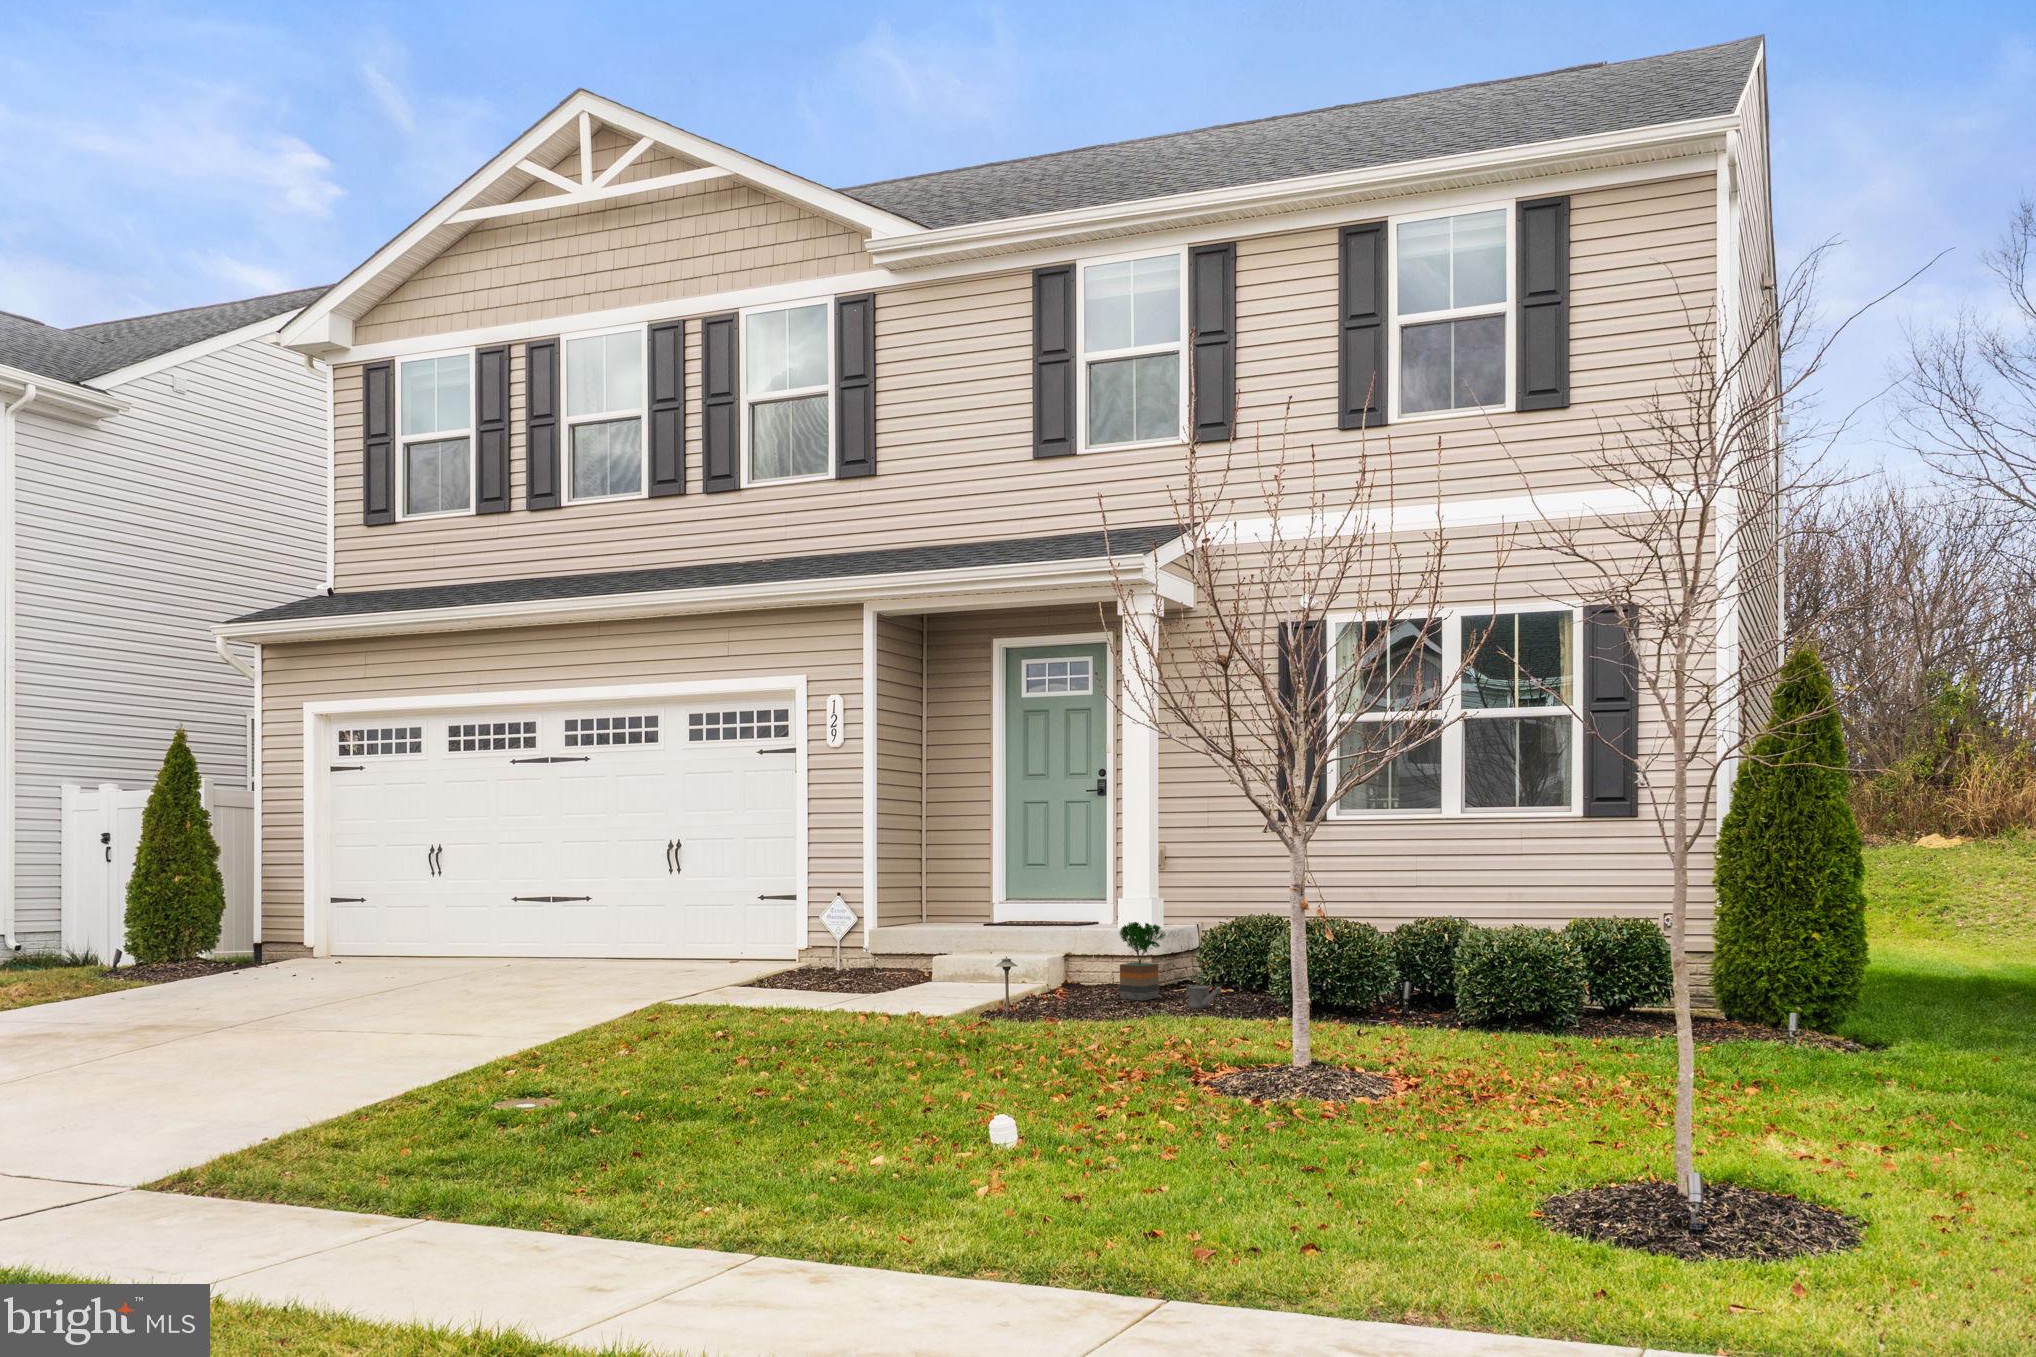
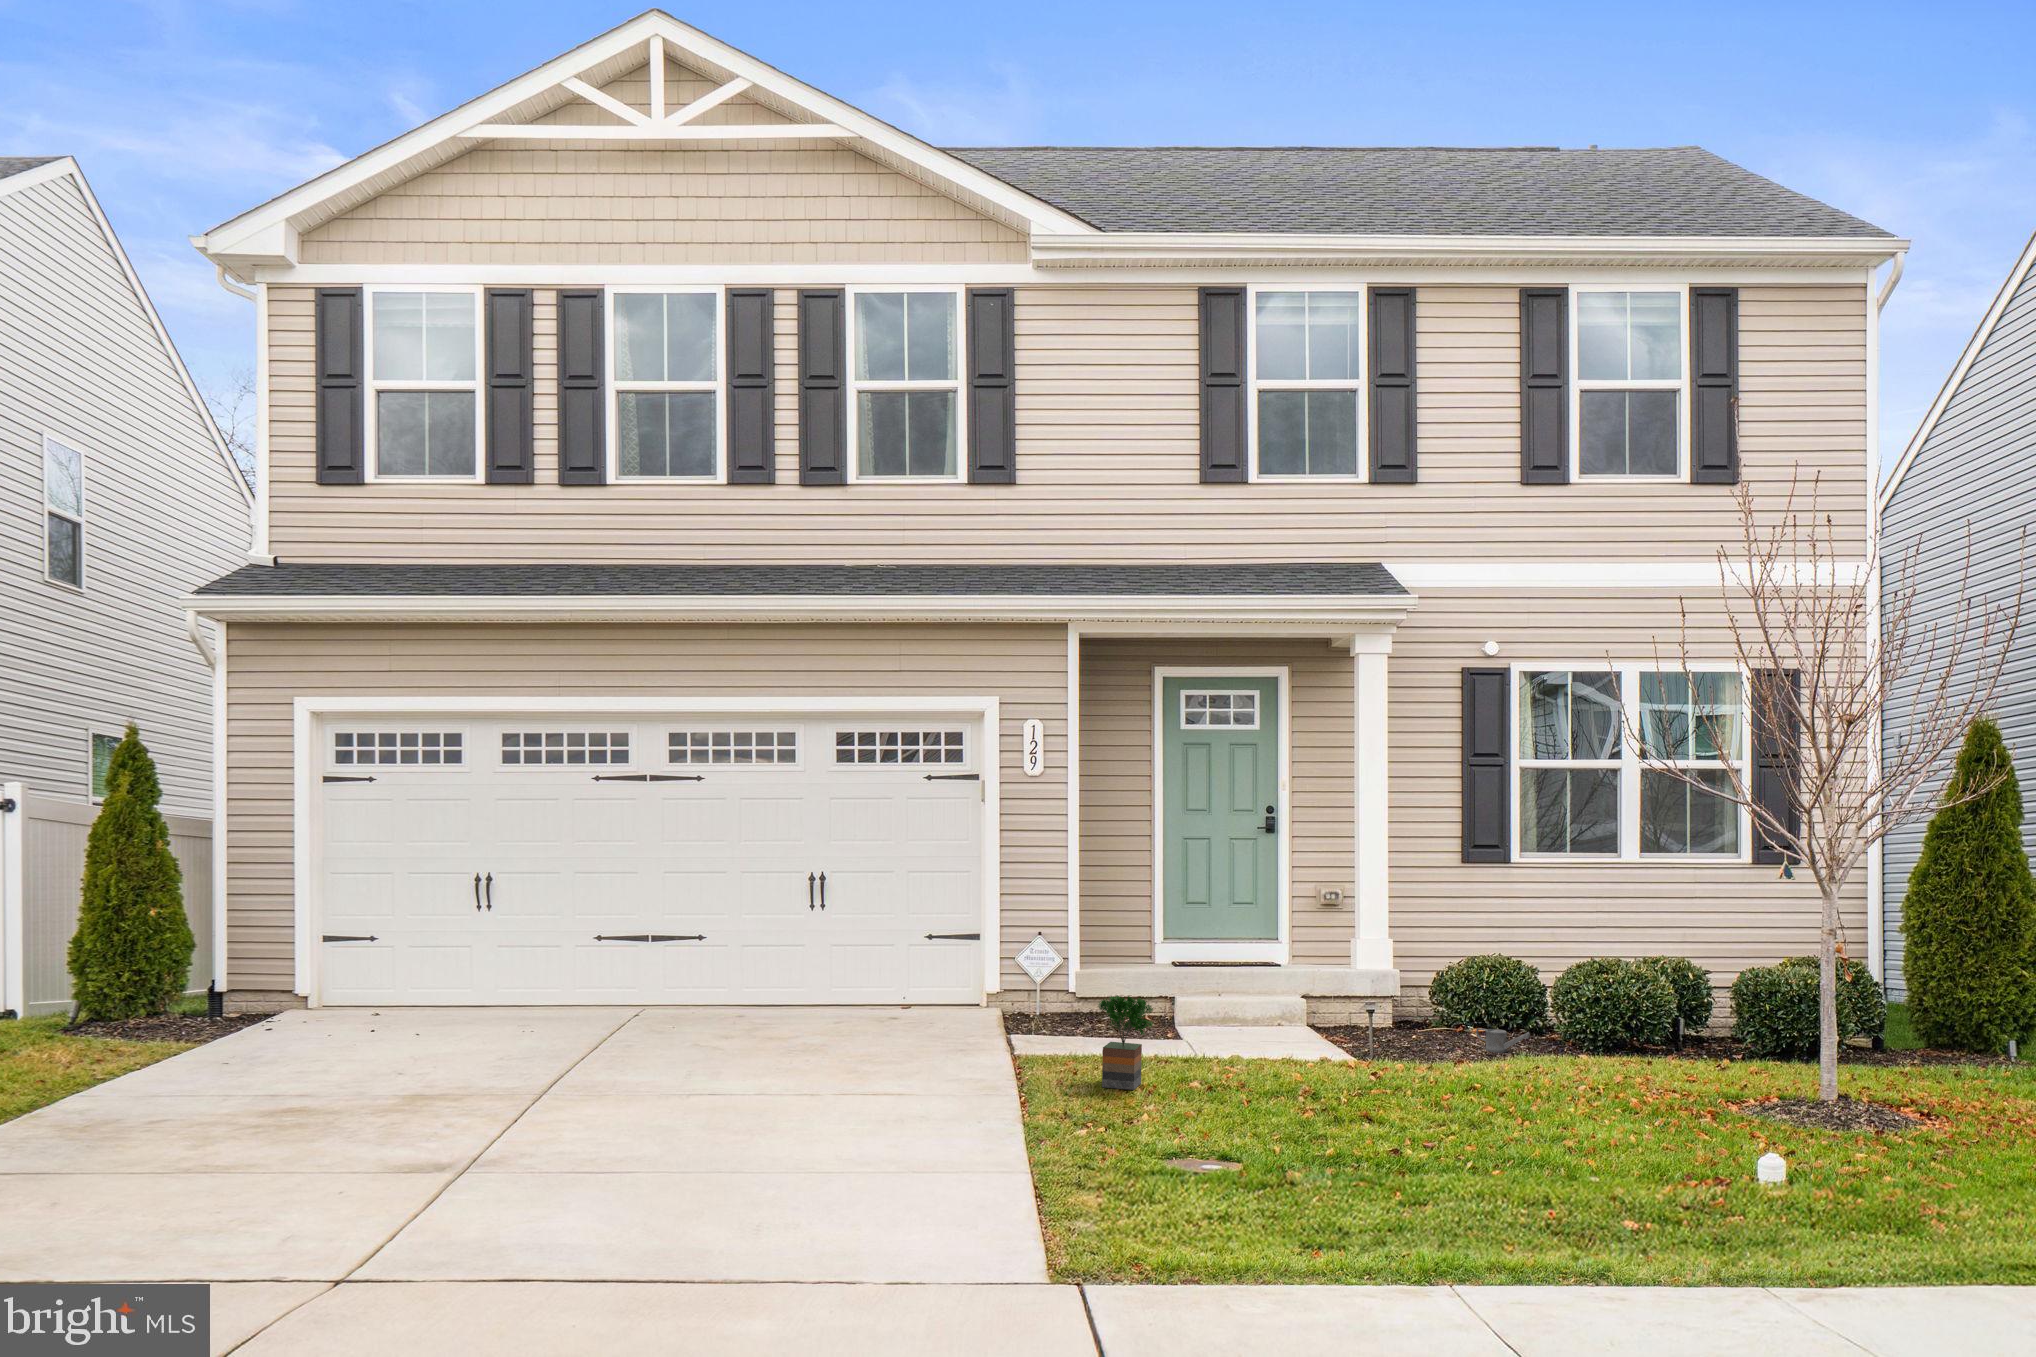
potted tree: present [1120,922,1165,1001] -> present [1098,995,1153,1090]

